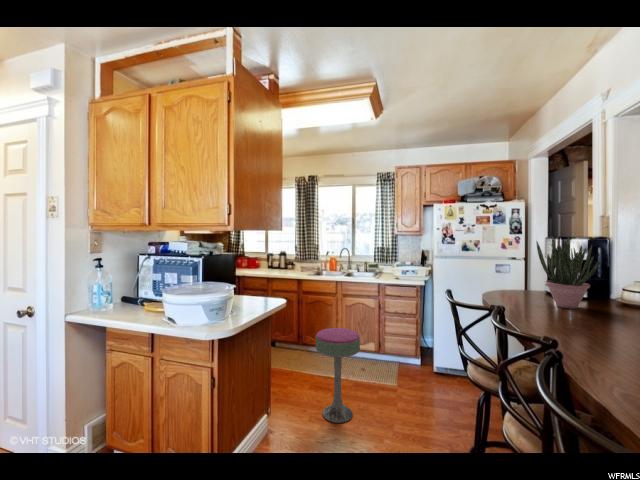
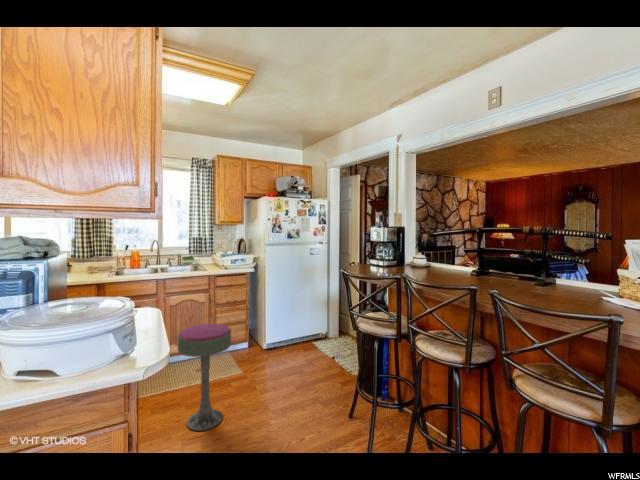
potted plant: present [536,237,600,309] -> none [375,223,406,270]

